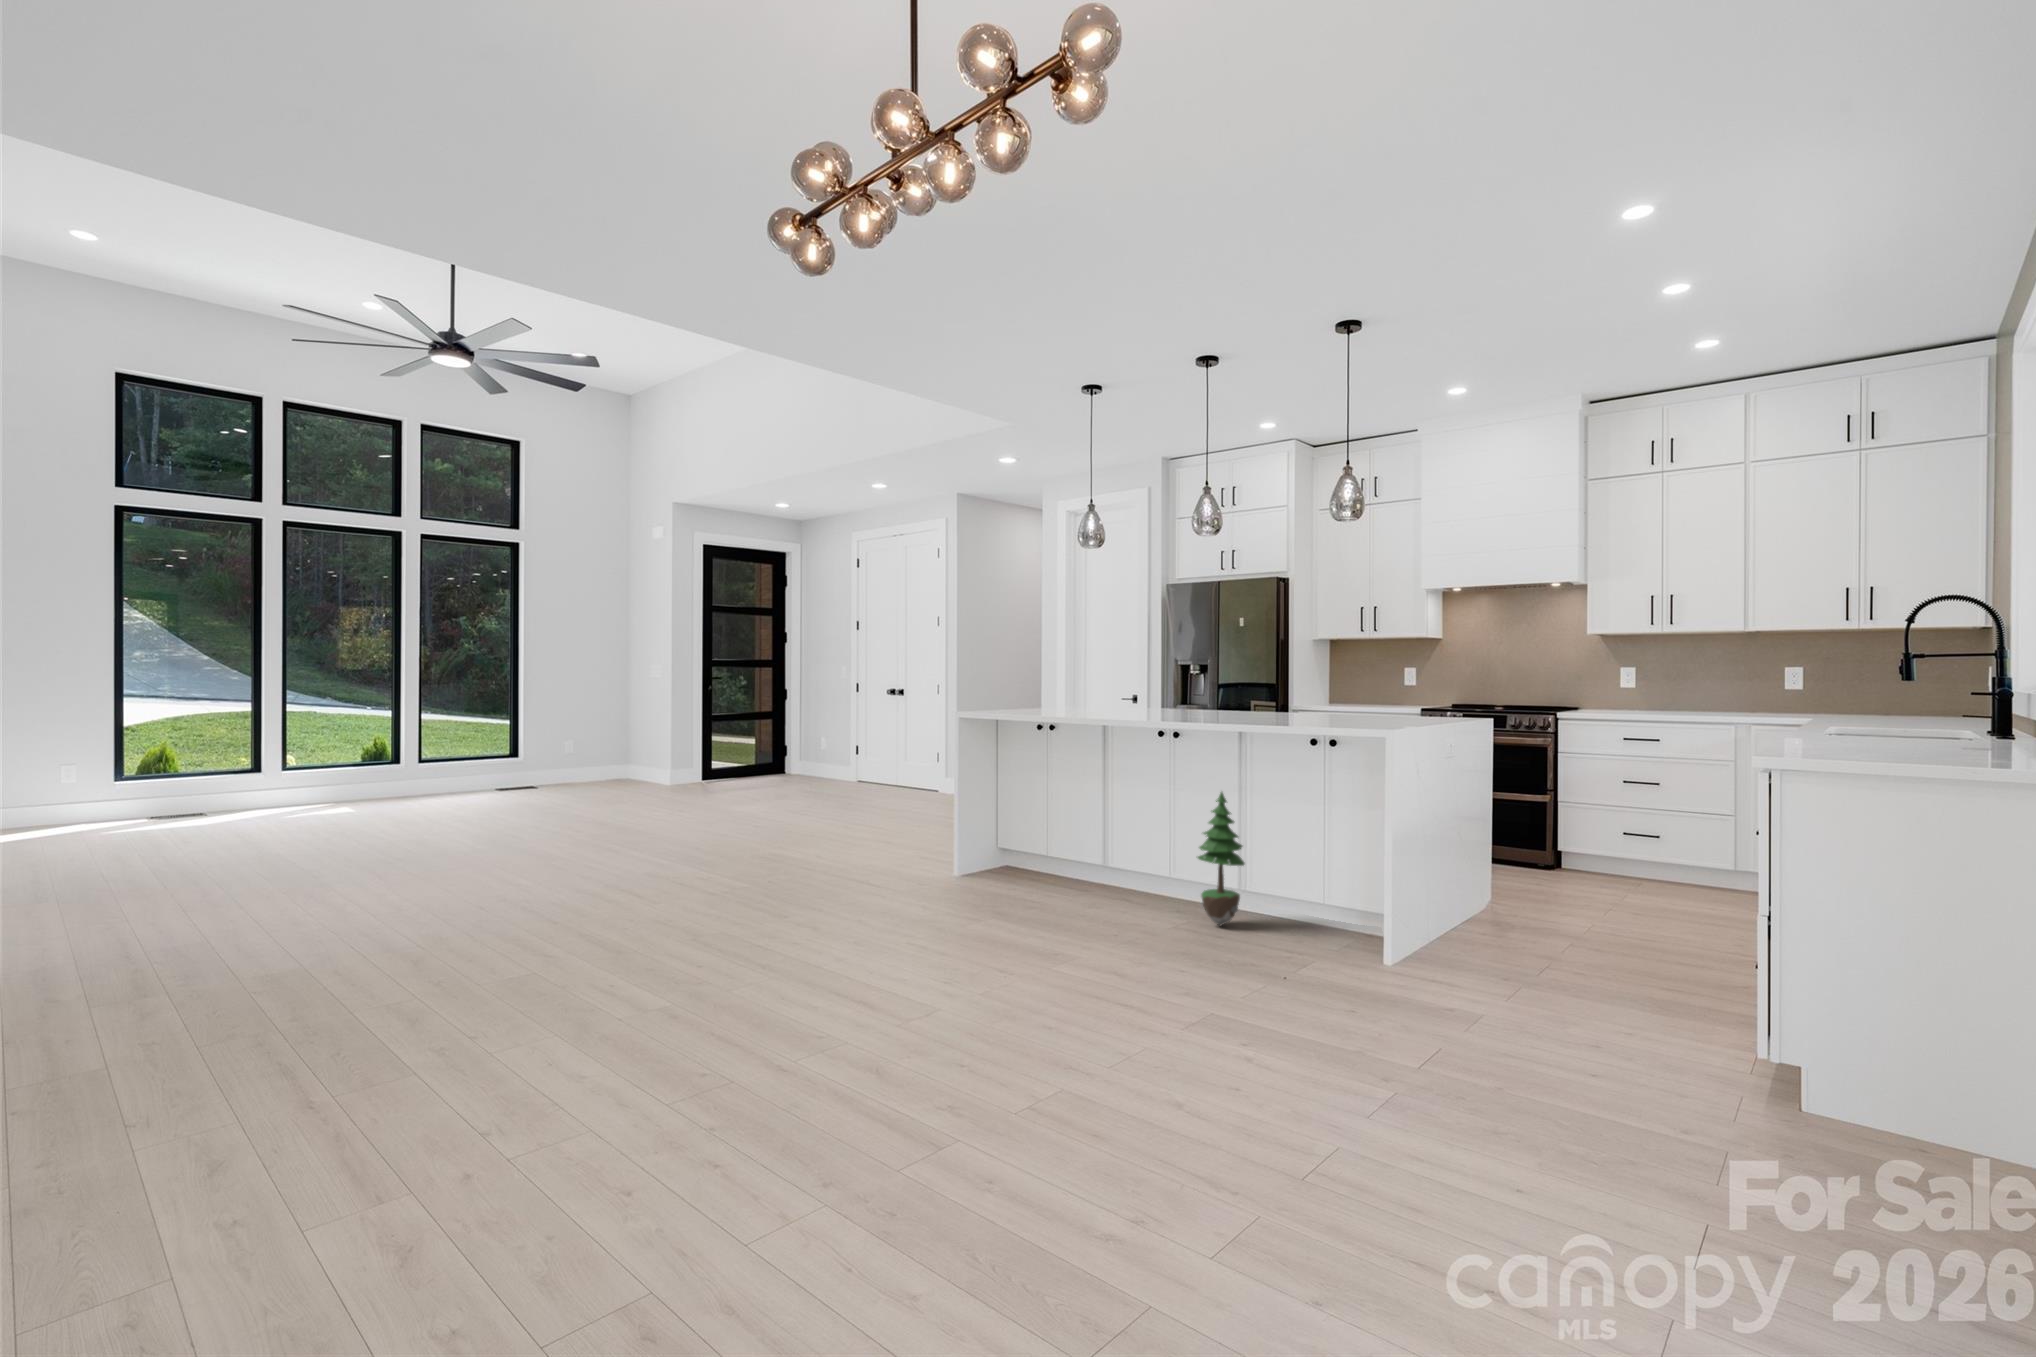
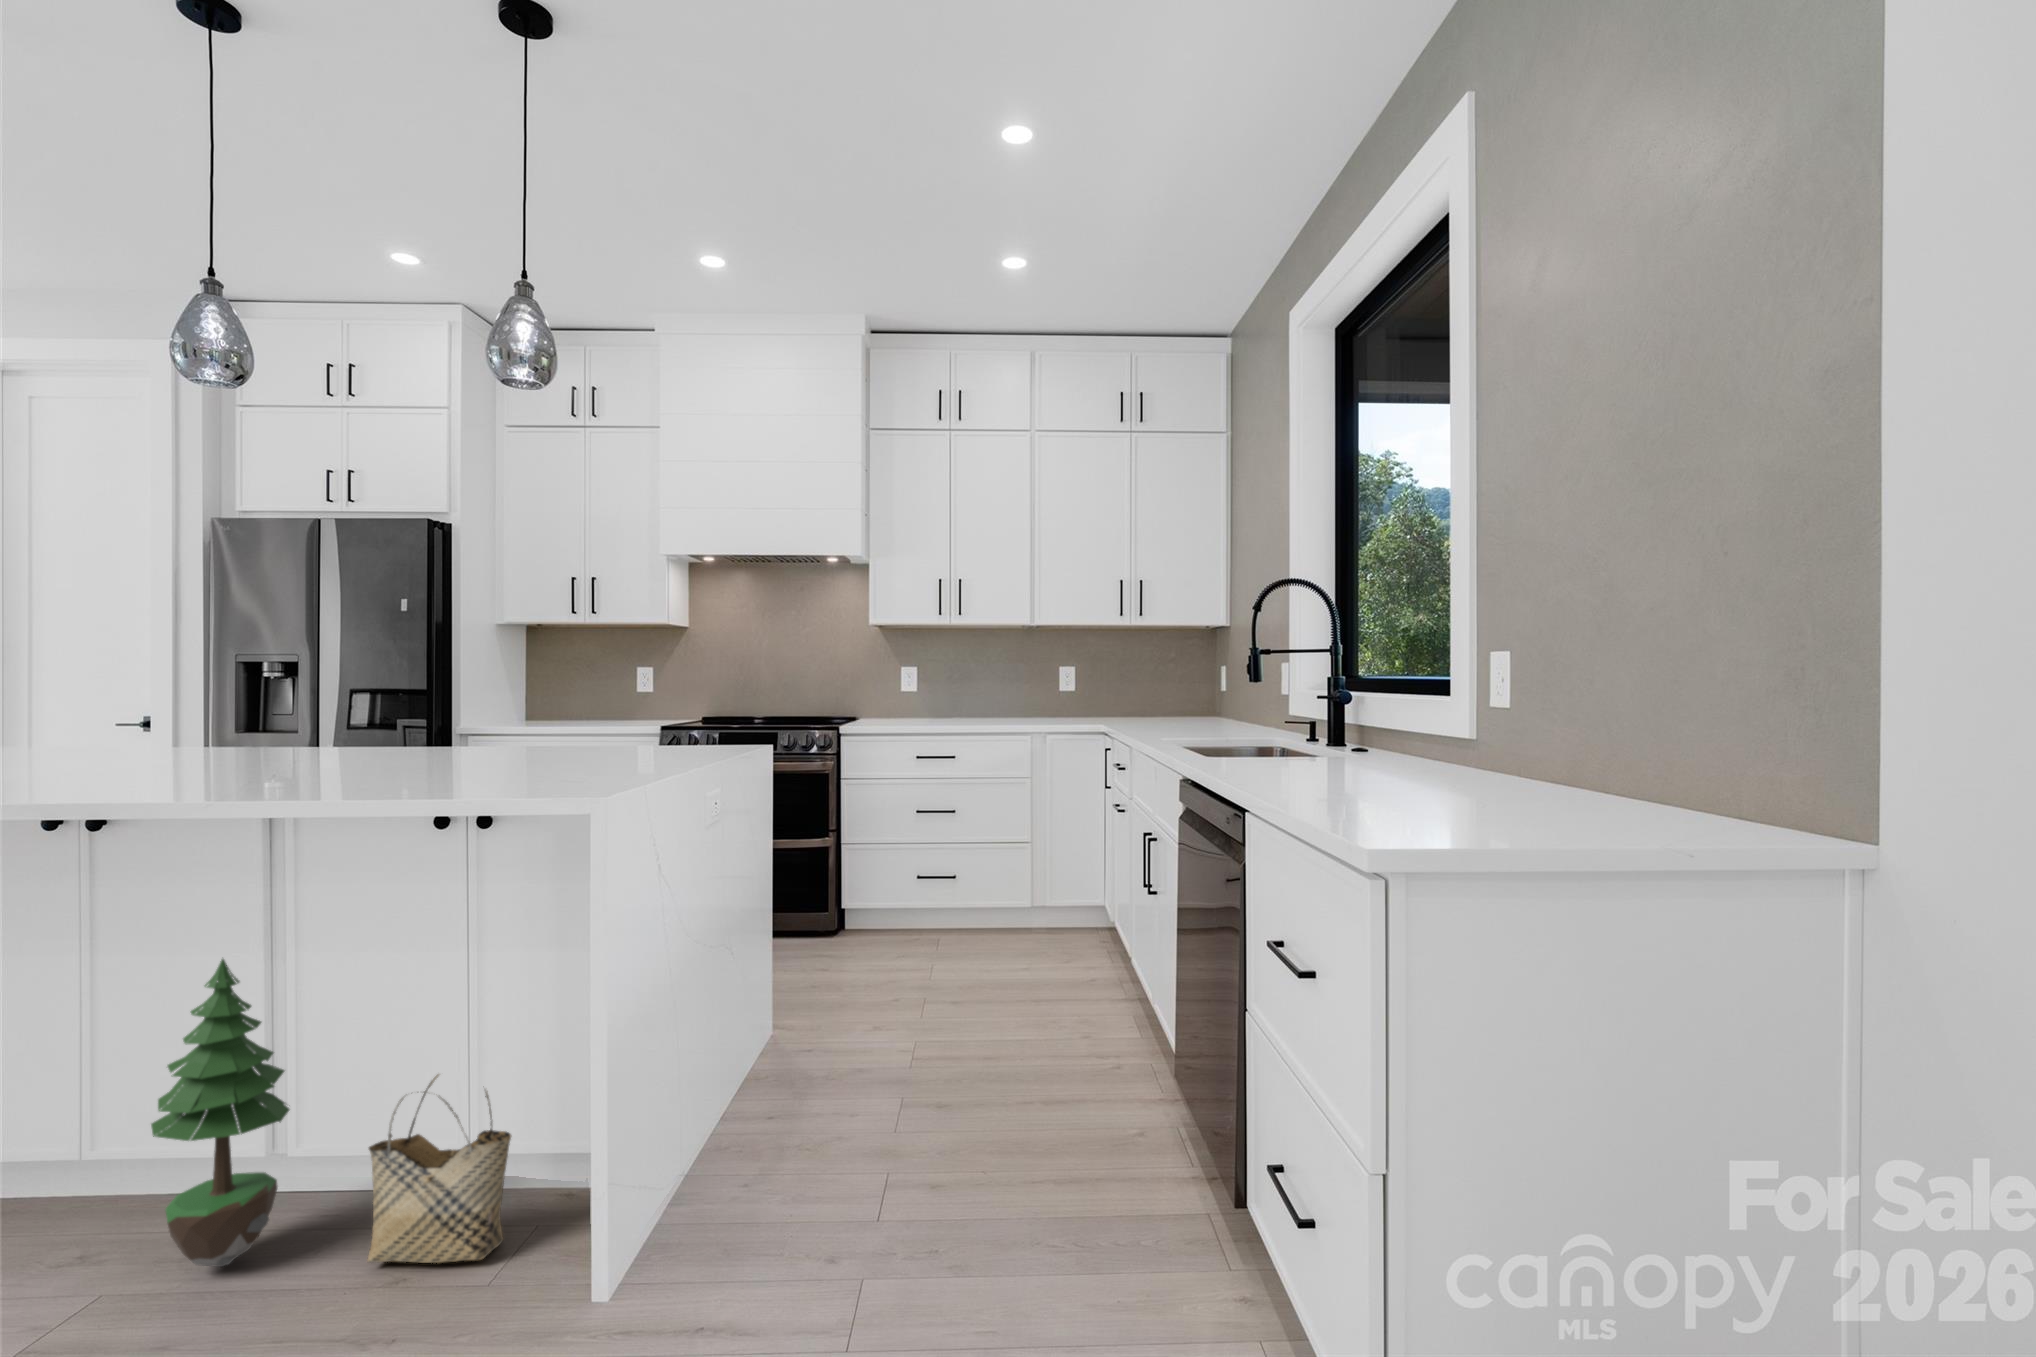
woven basket: none [1279,856,1341,945] -> present [367,1074,511,1263]

